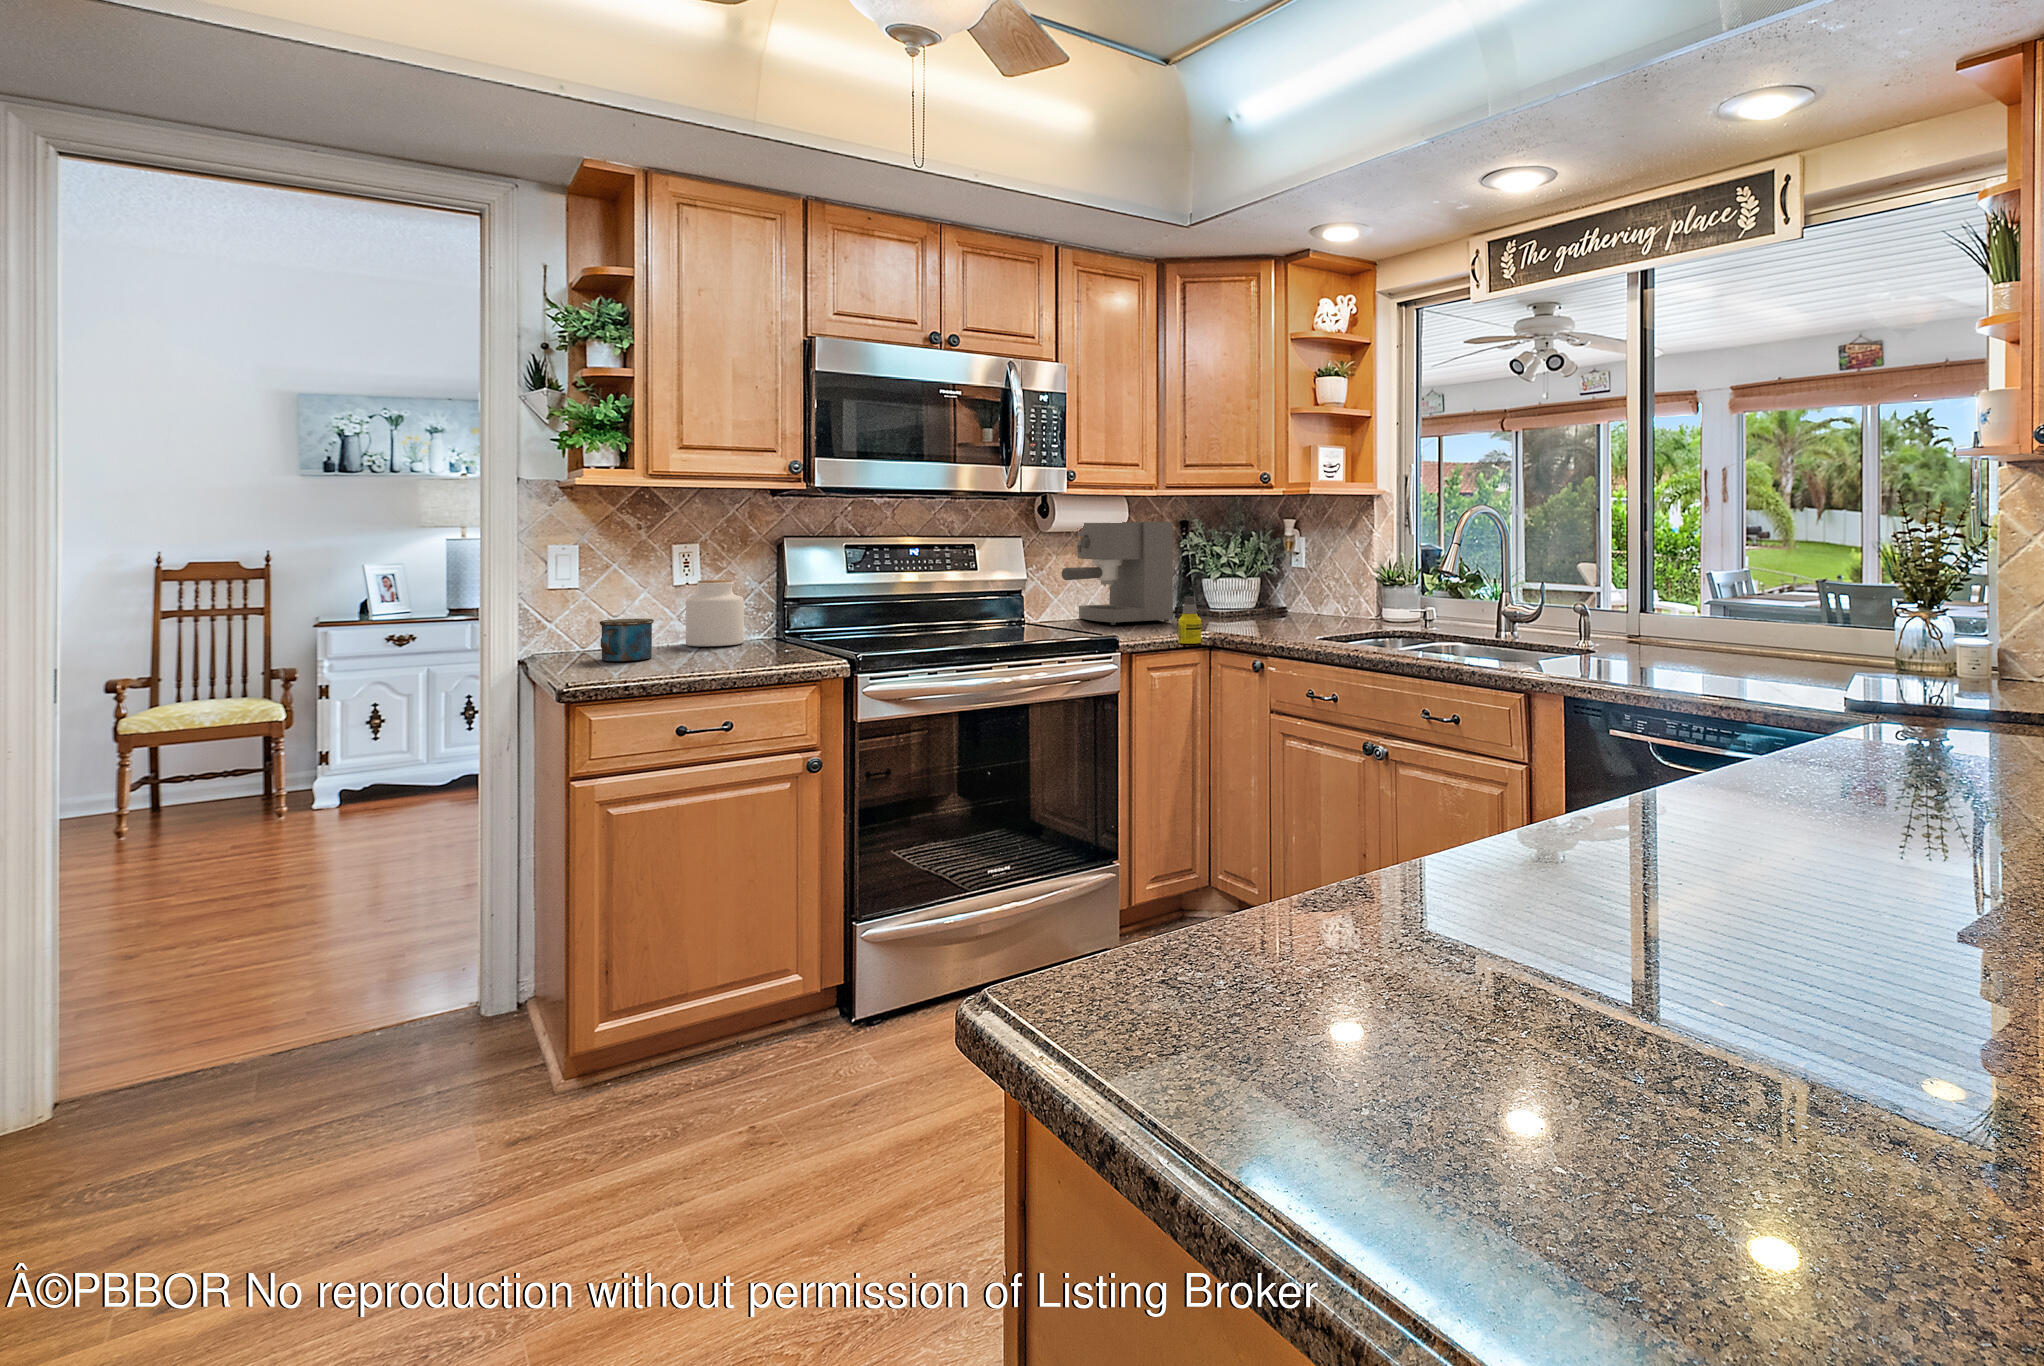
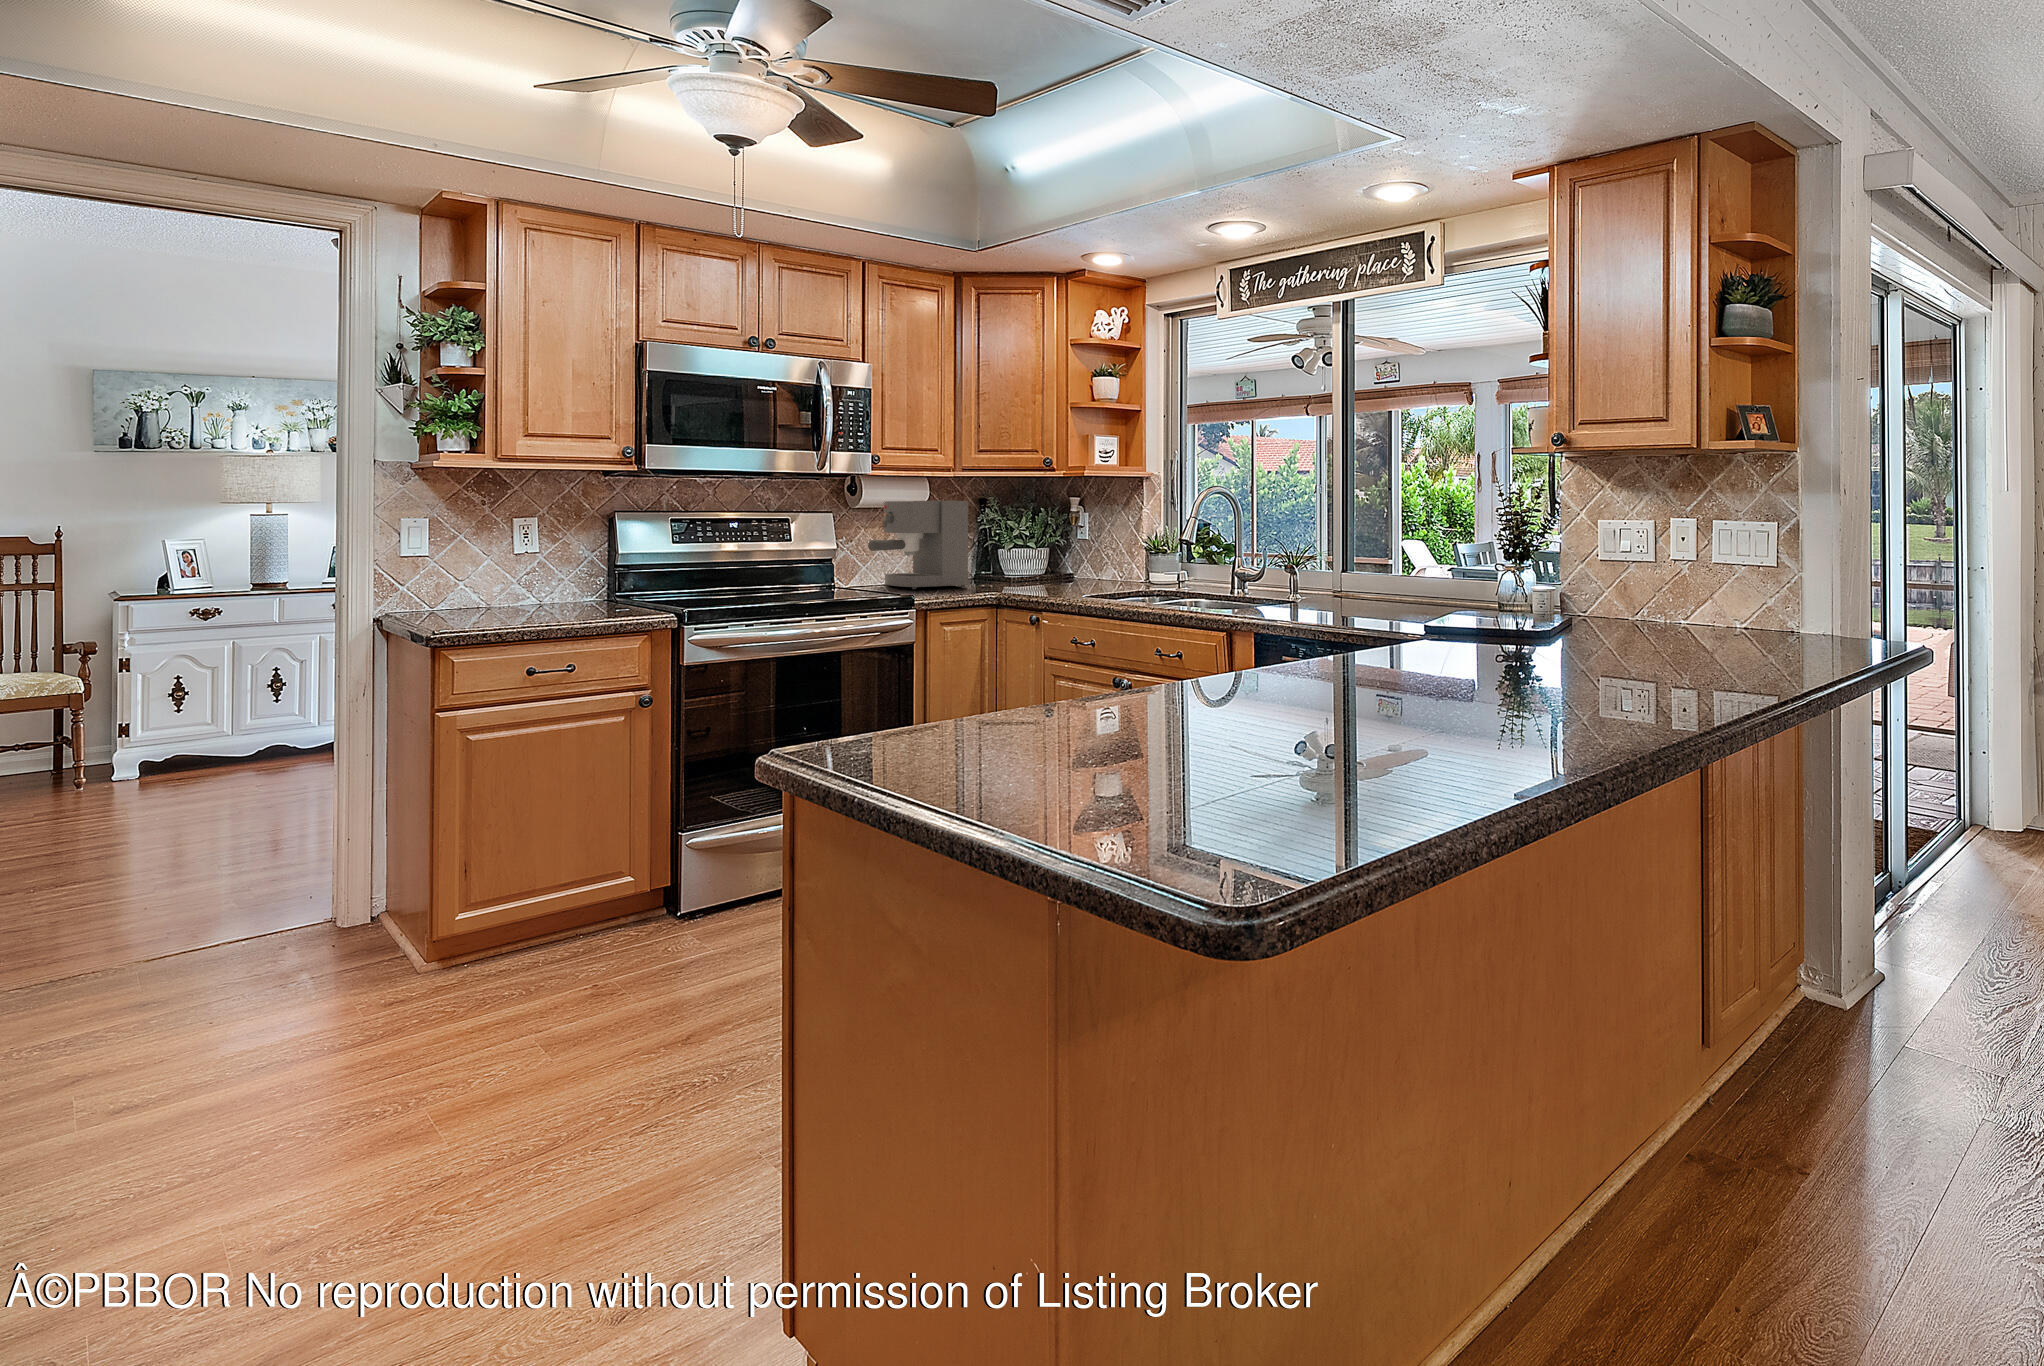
jar: present [686,580,744,646] -> none [527,549,580,606]
bottle: present [1178,597,1201,644] -> none [968,563,988,603]
mug: present [600,619,654,661] -> none [453,581,502,617]

